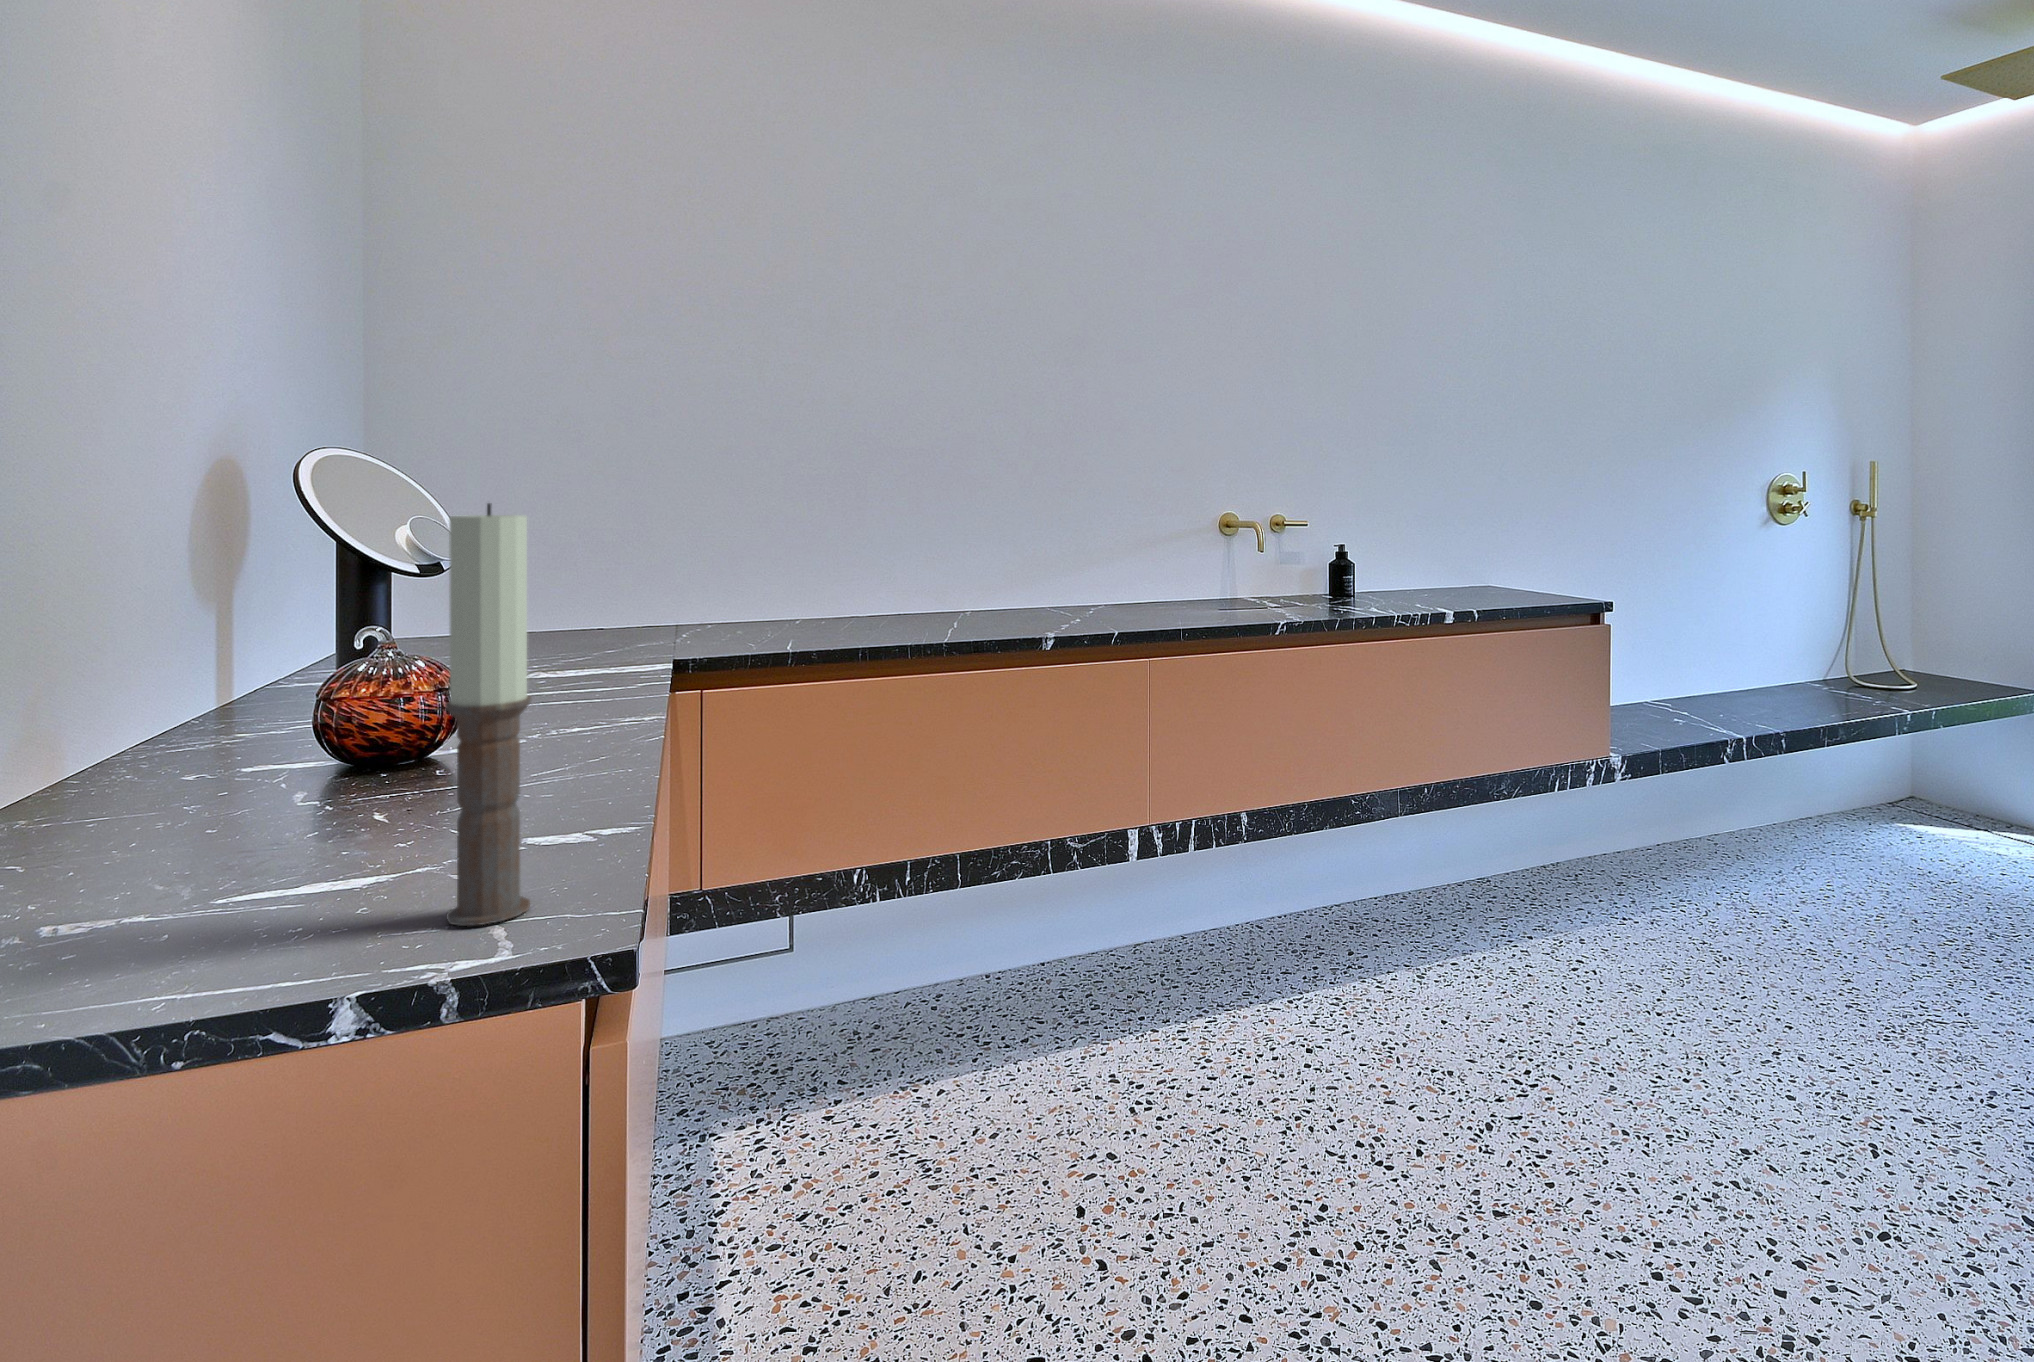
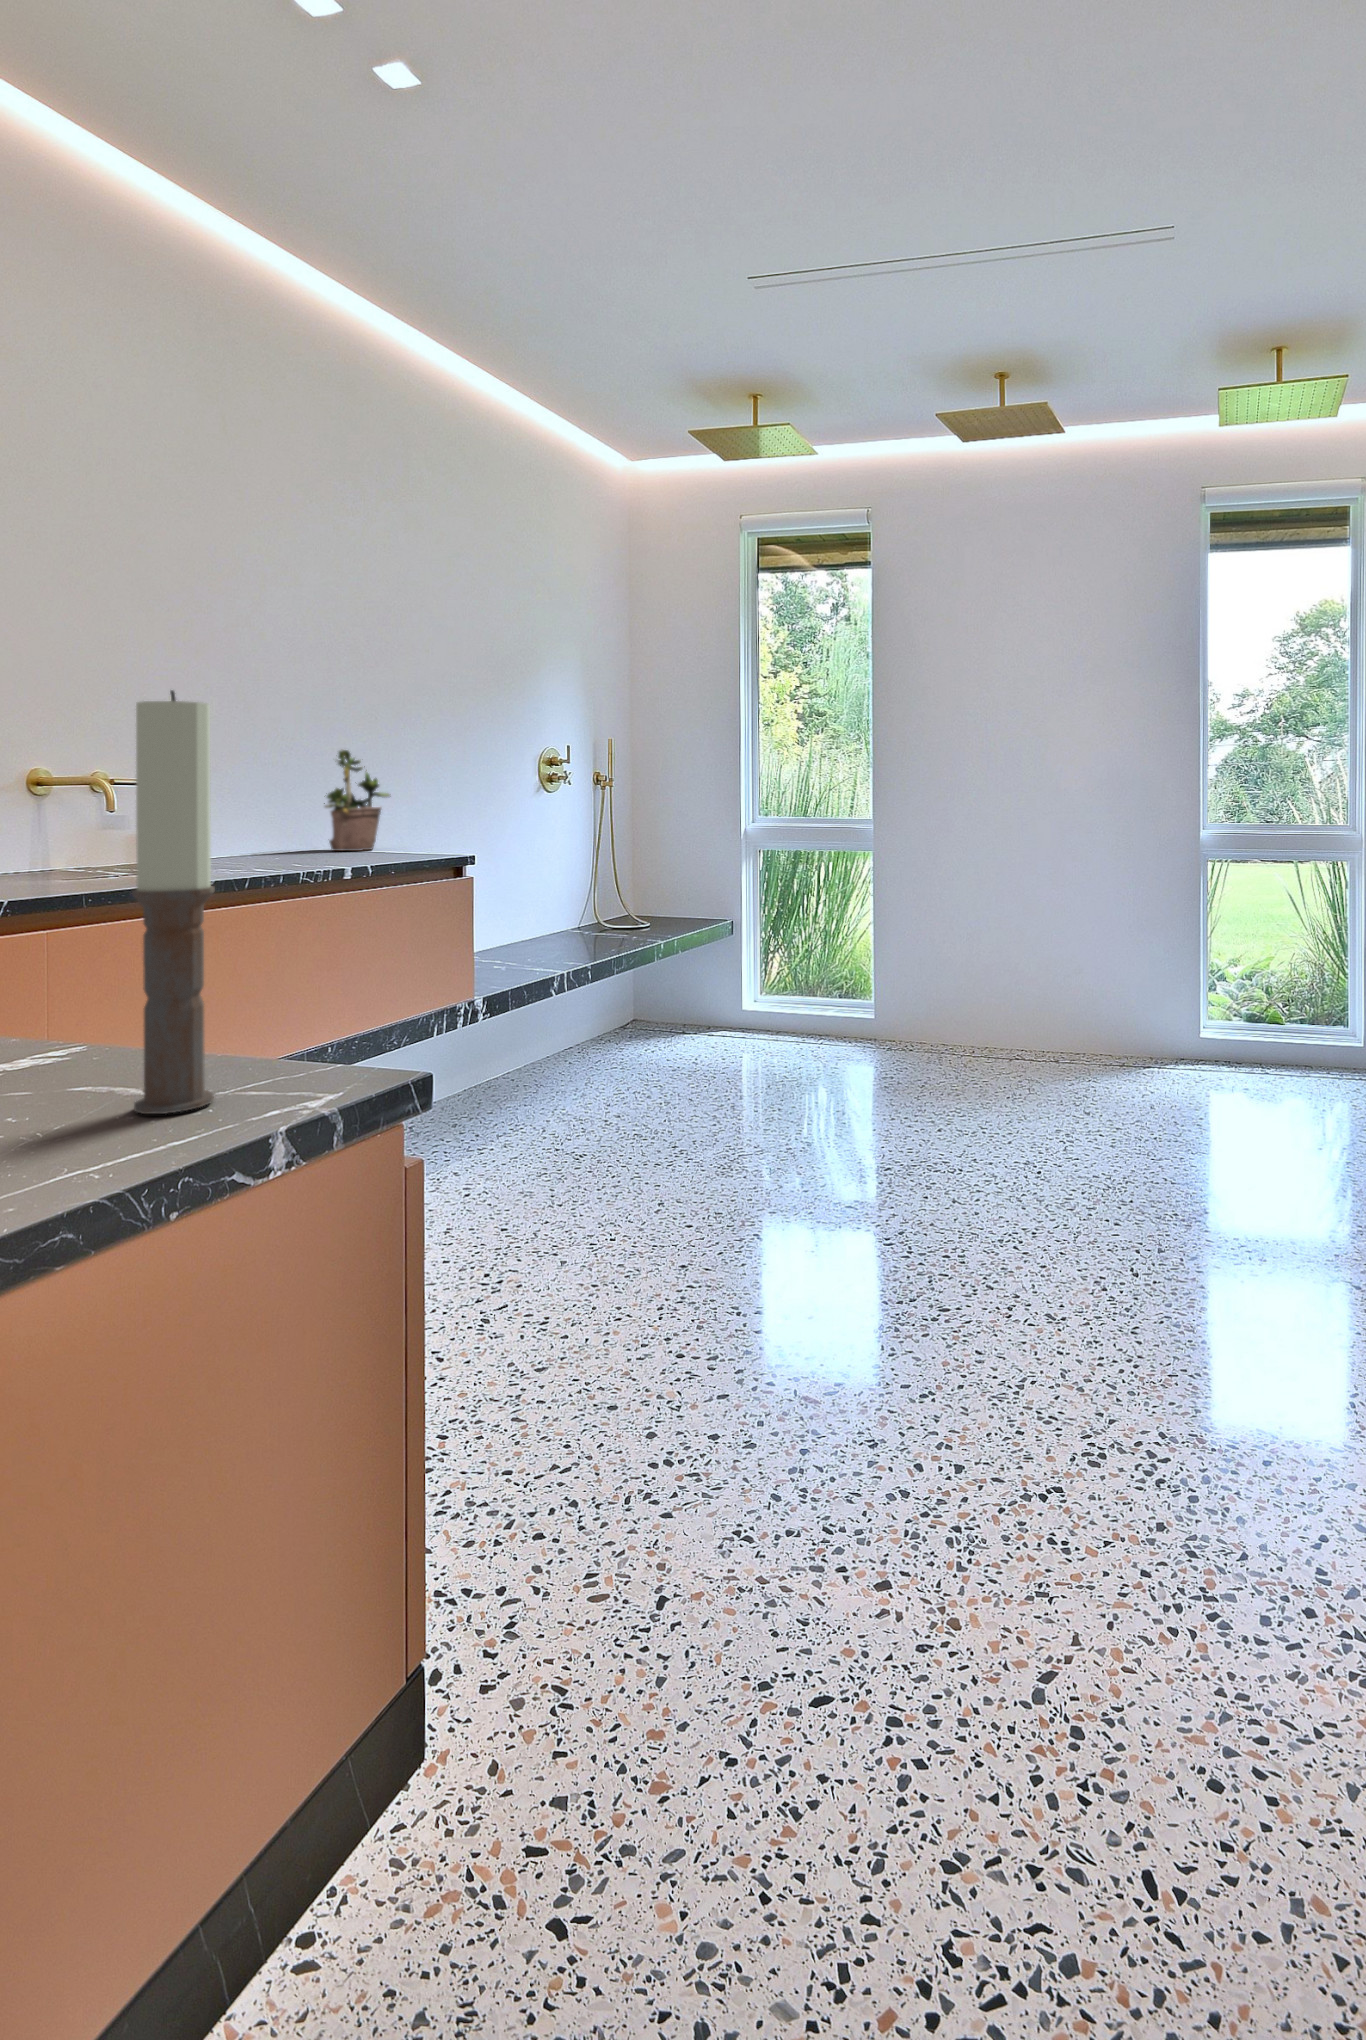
potted plant: none [1483,473,1559,583] -> present [324,750,390,851]

